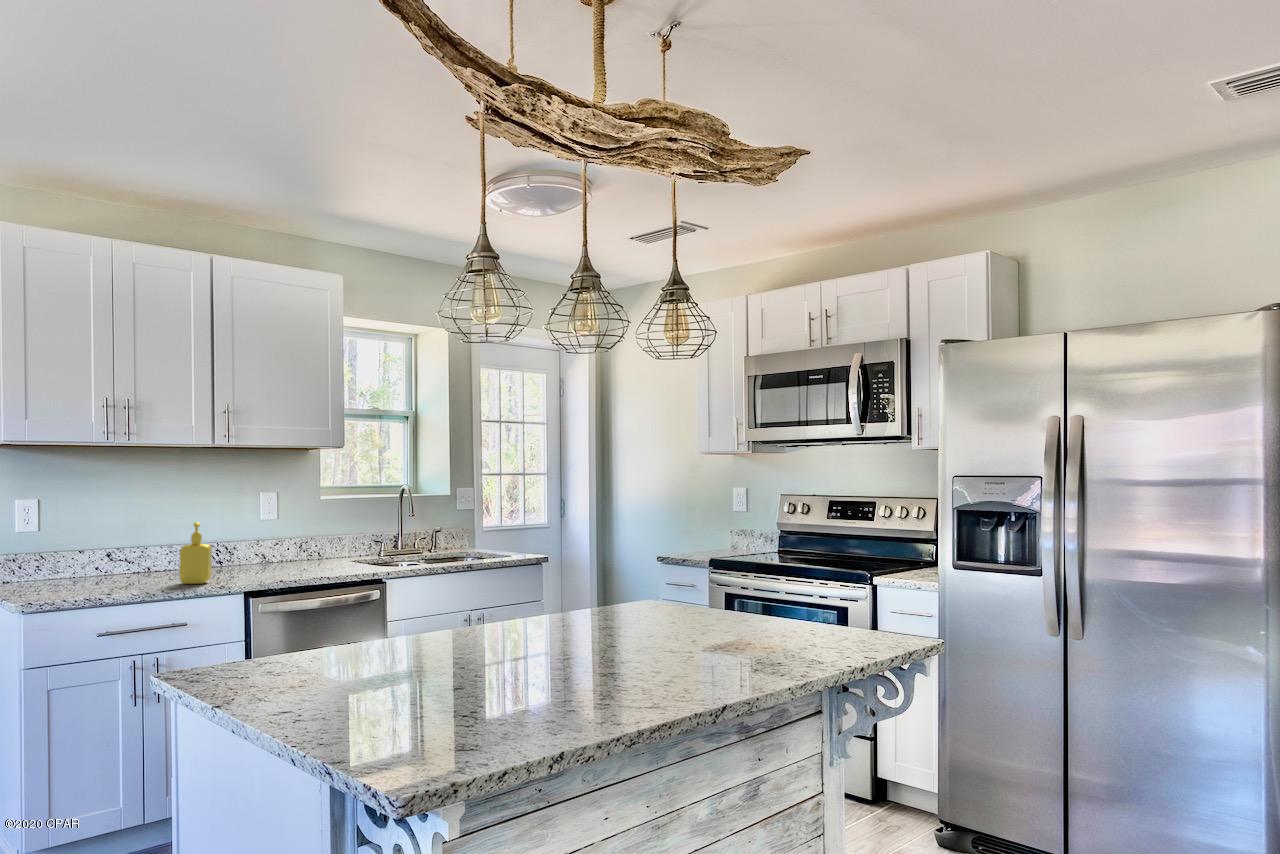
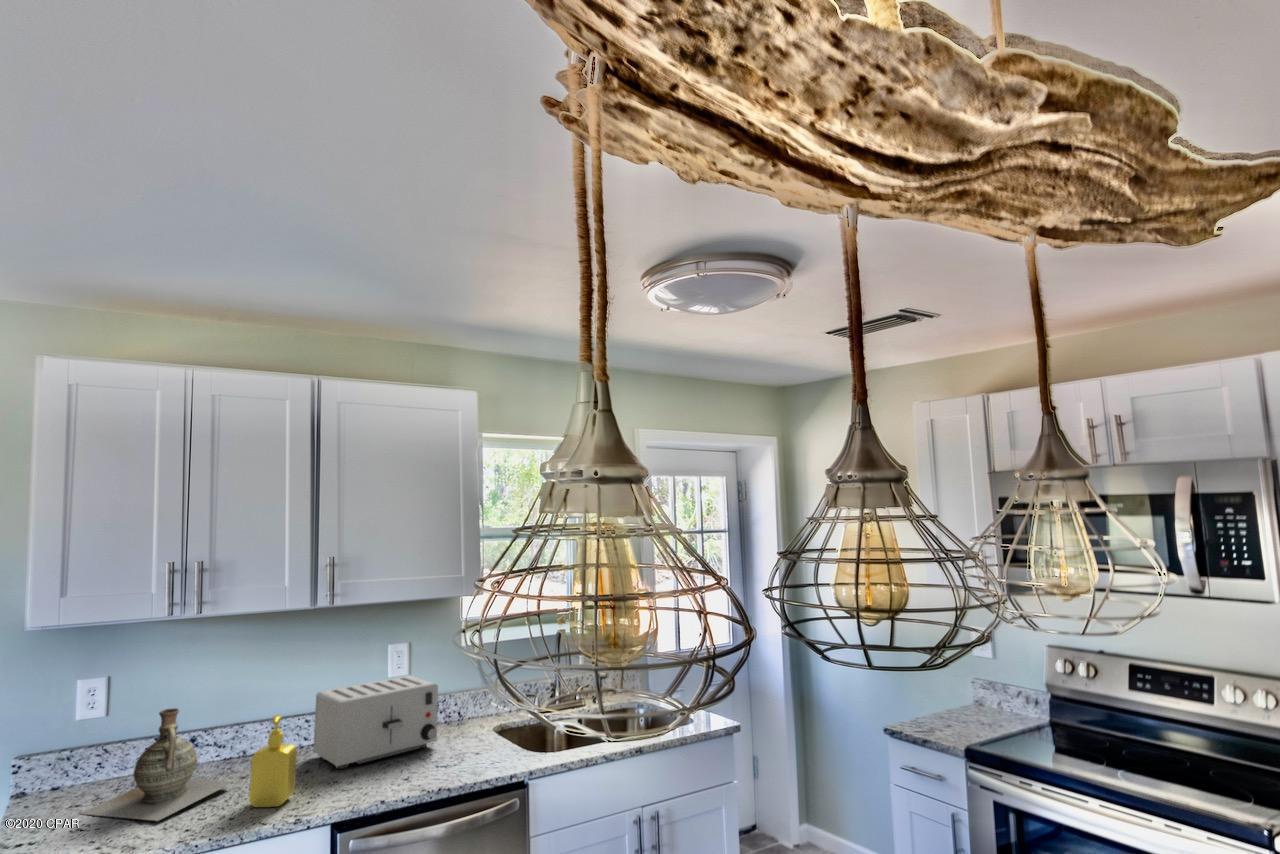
toaster: none [208,517,308,574] -> present [313,676,438,769]
ceramic jug: none [47,519,158,589] -> present [80,709,232,821]

